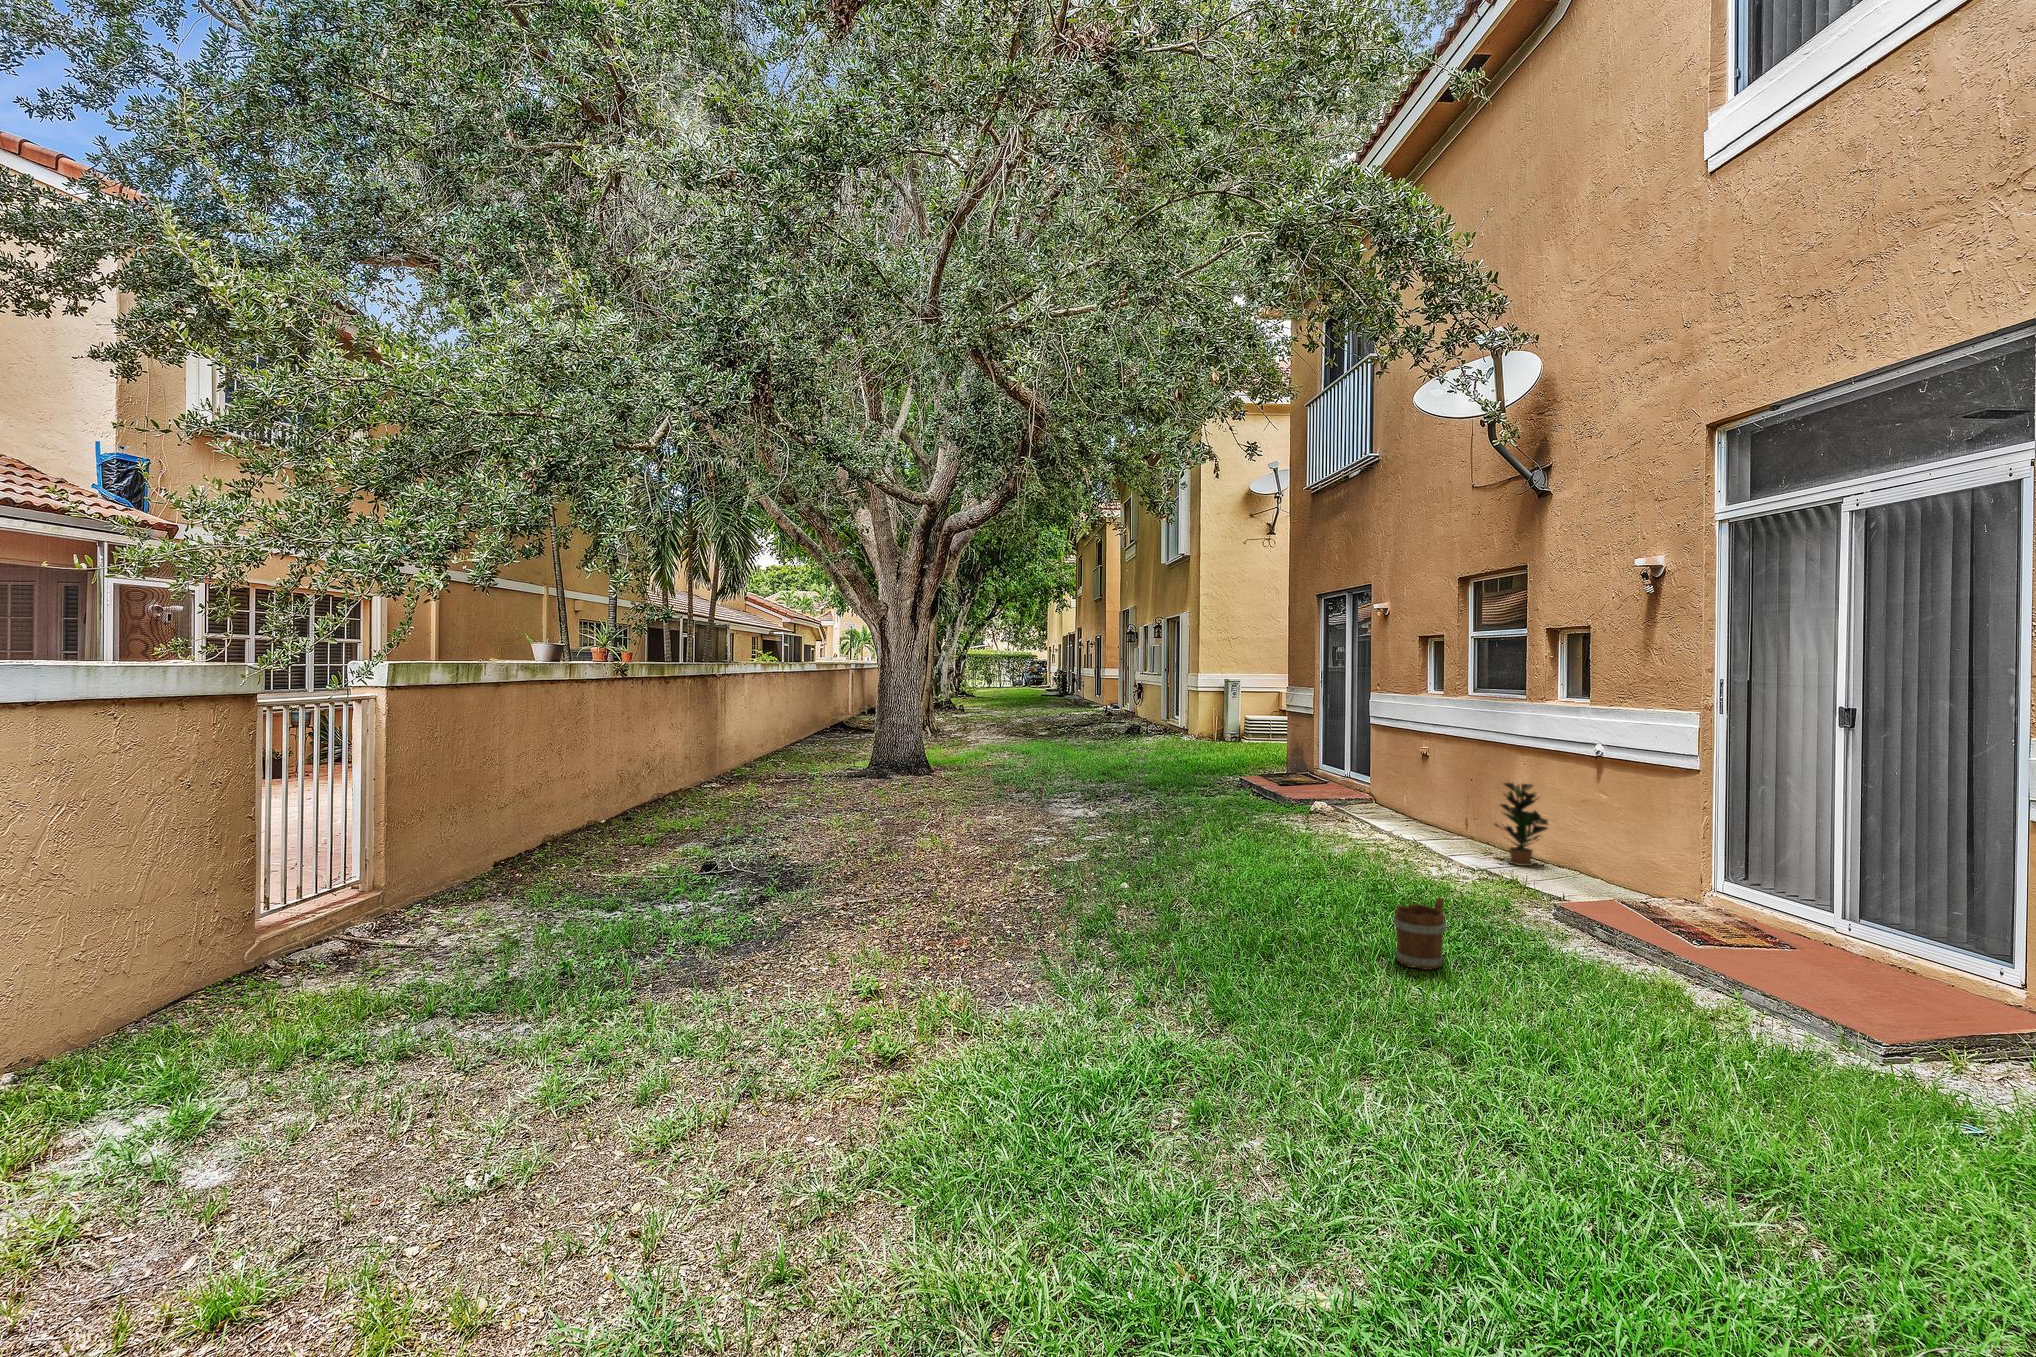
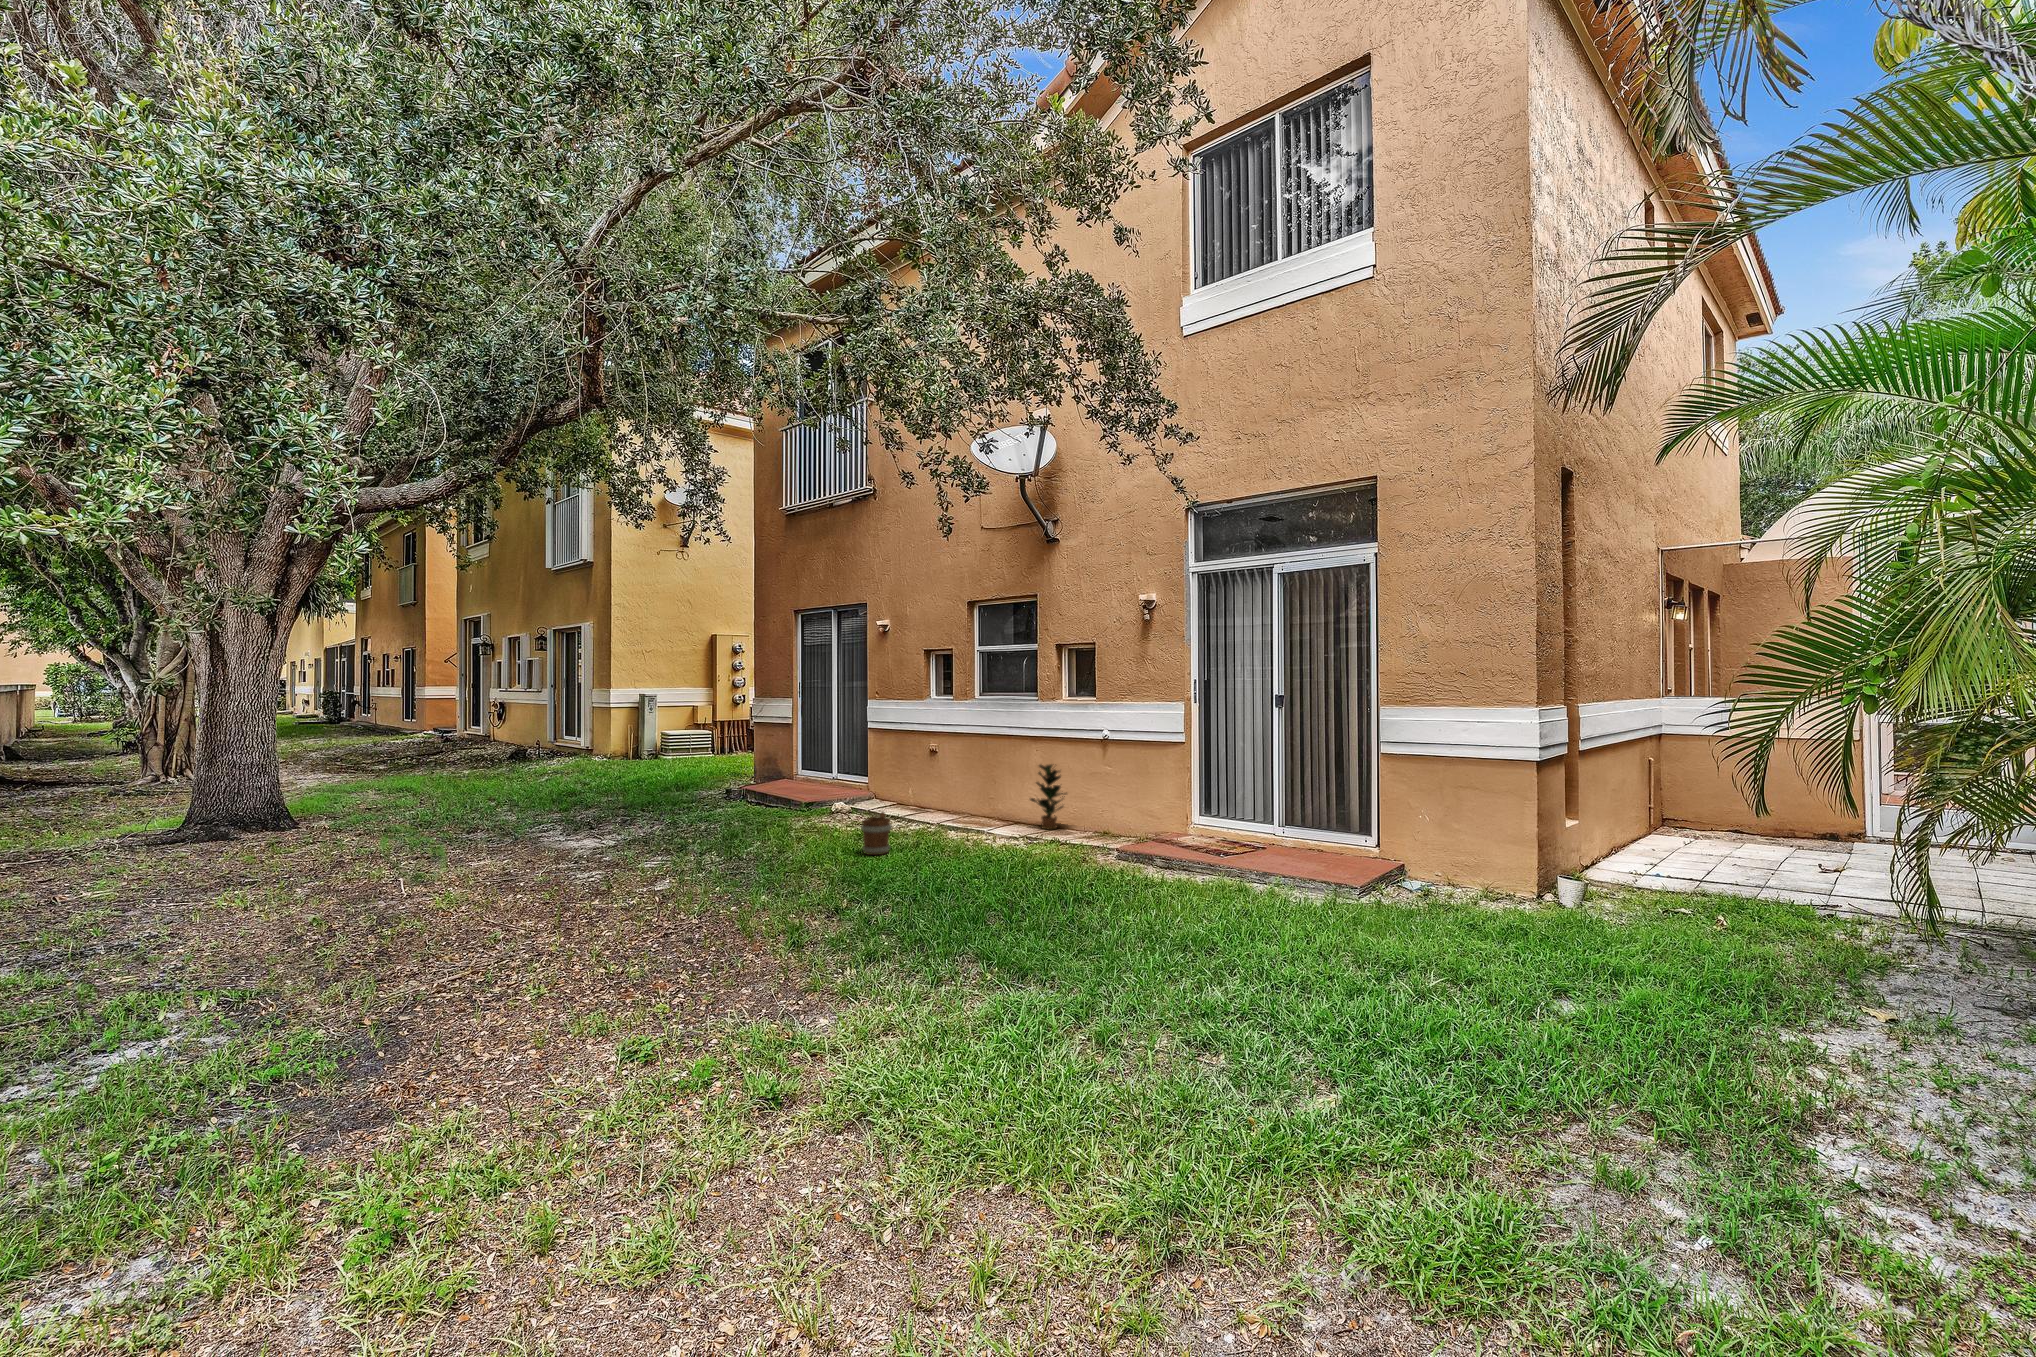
bucket: present [1393,897,1446,970] -> present [861,812,892,855]

